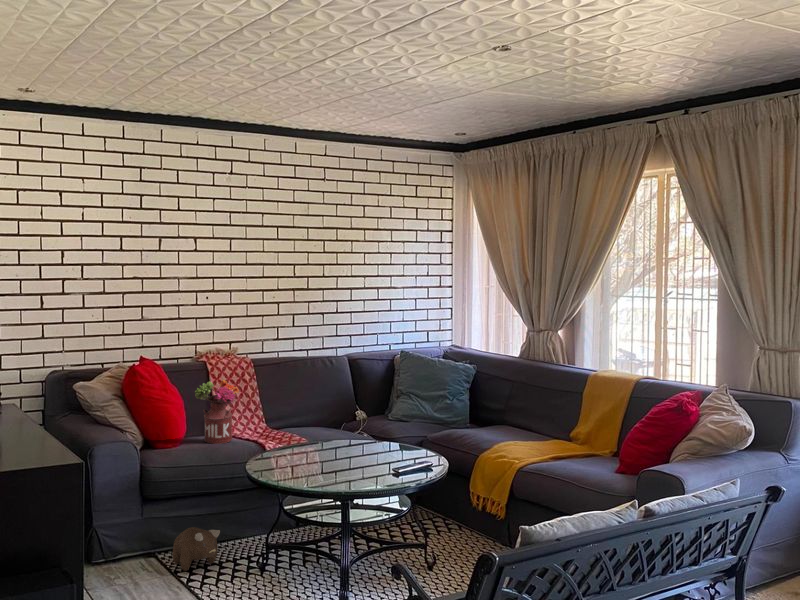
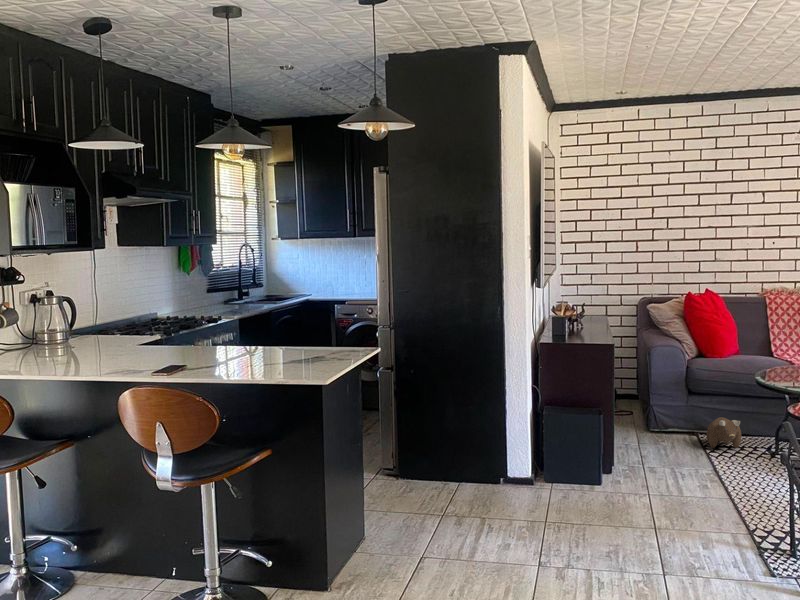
flower arrangement: present [195,380,239,444] -> none [742,309,782,361]

